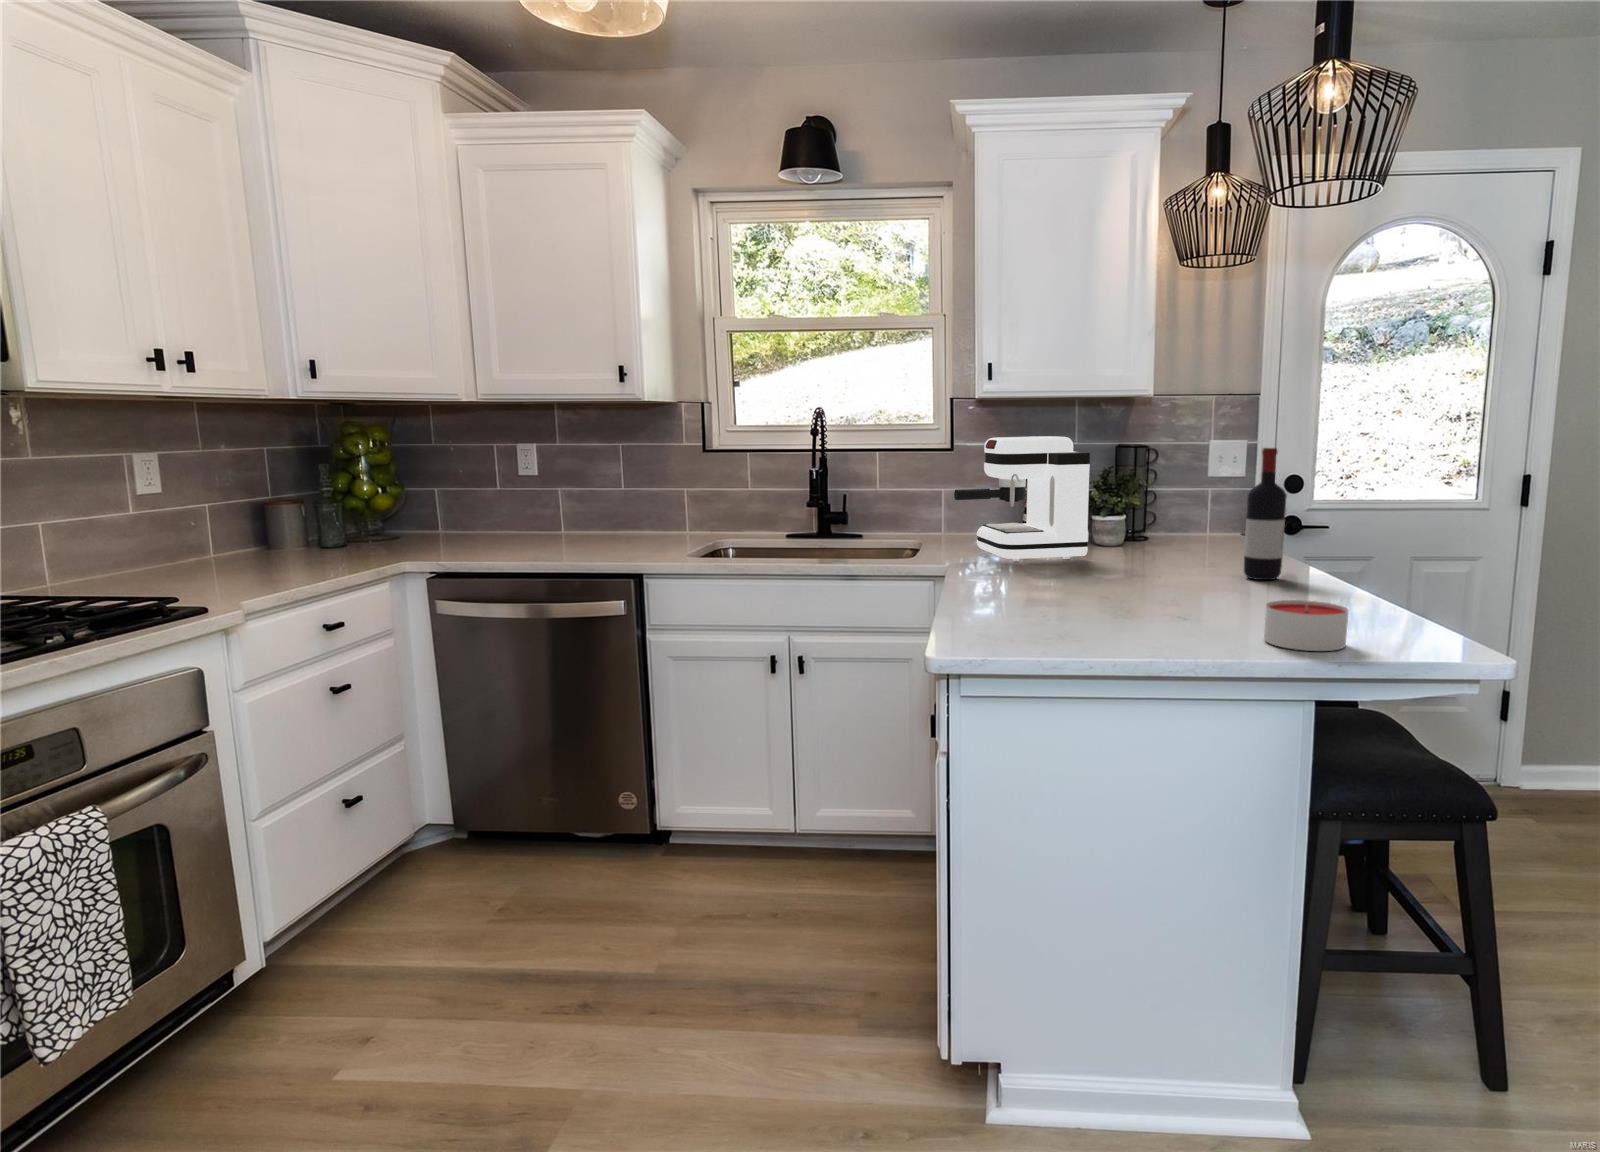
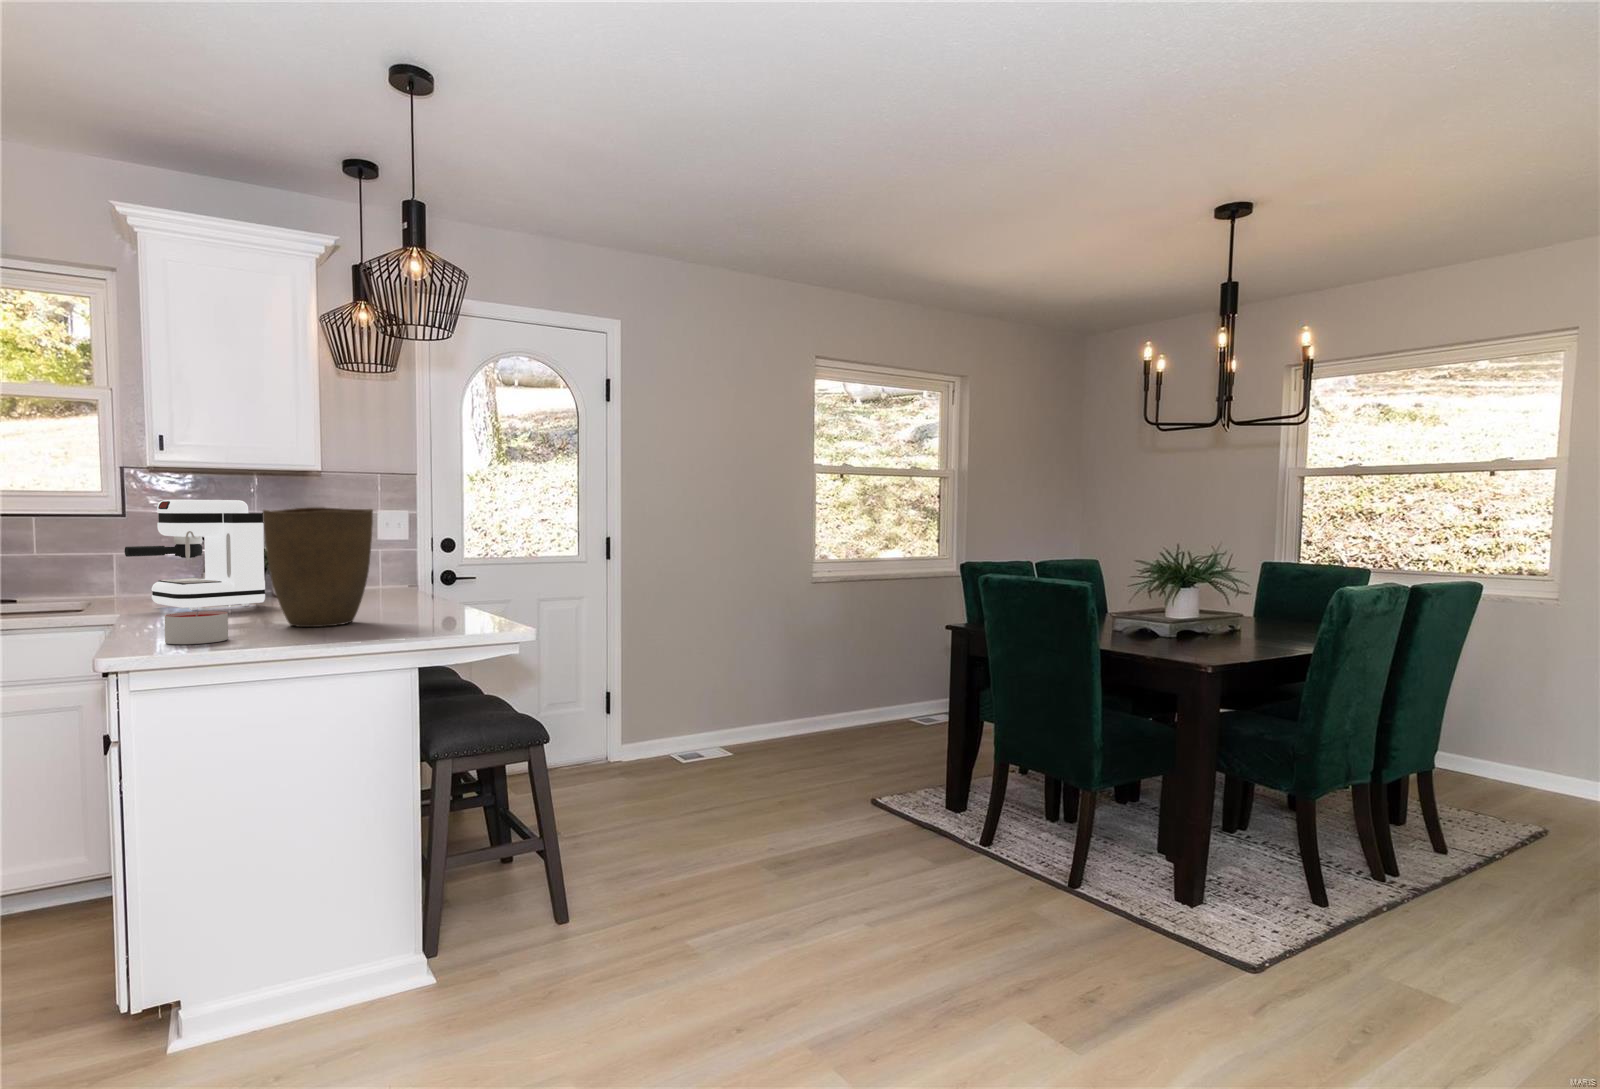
wine bottle: present [1244,448,1287,580] -> none [392,508,420,607]
vase: none [1102,454,1244,616] -> present [263,507,373,627]
candle: present [1264,600,1348,651] -> present [165,611,228,644]

